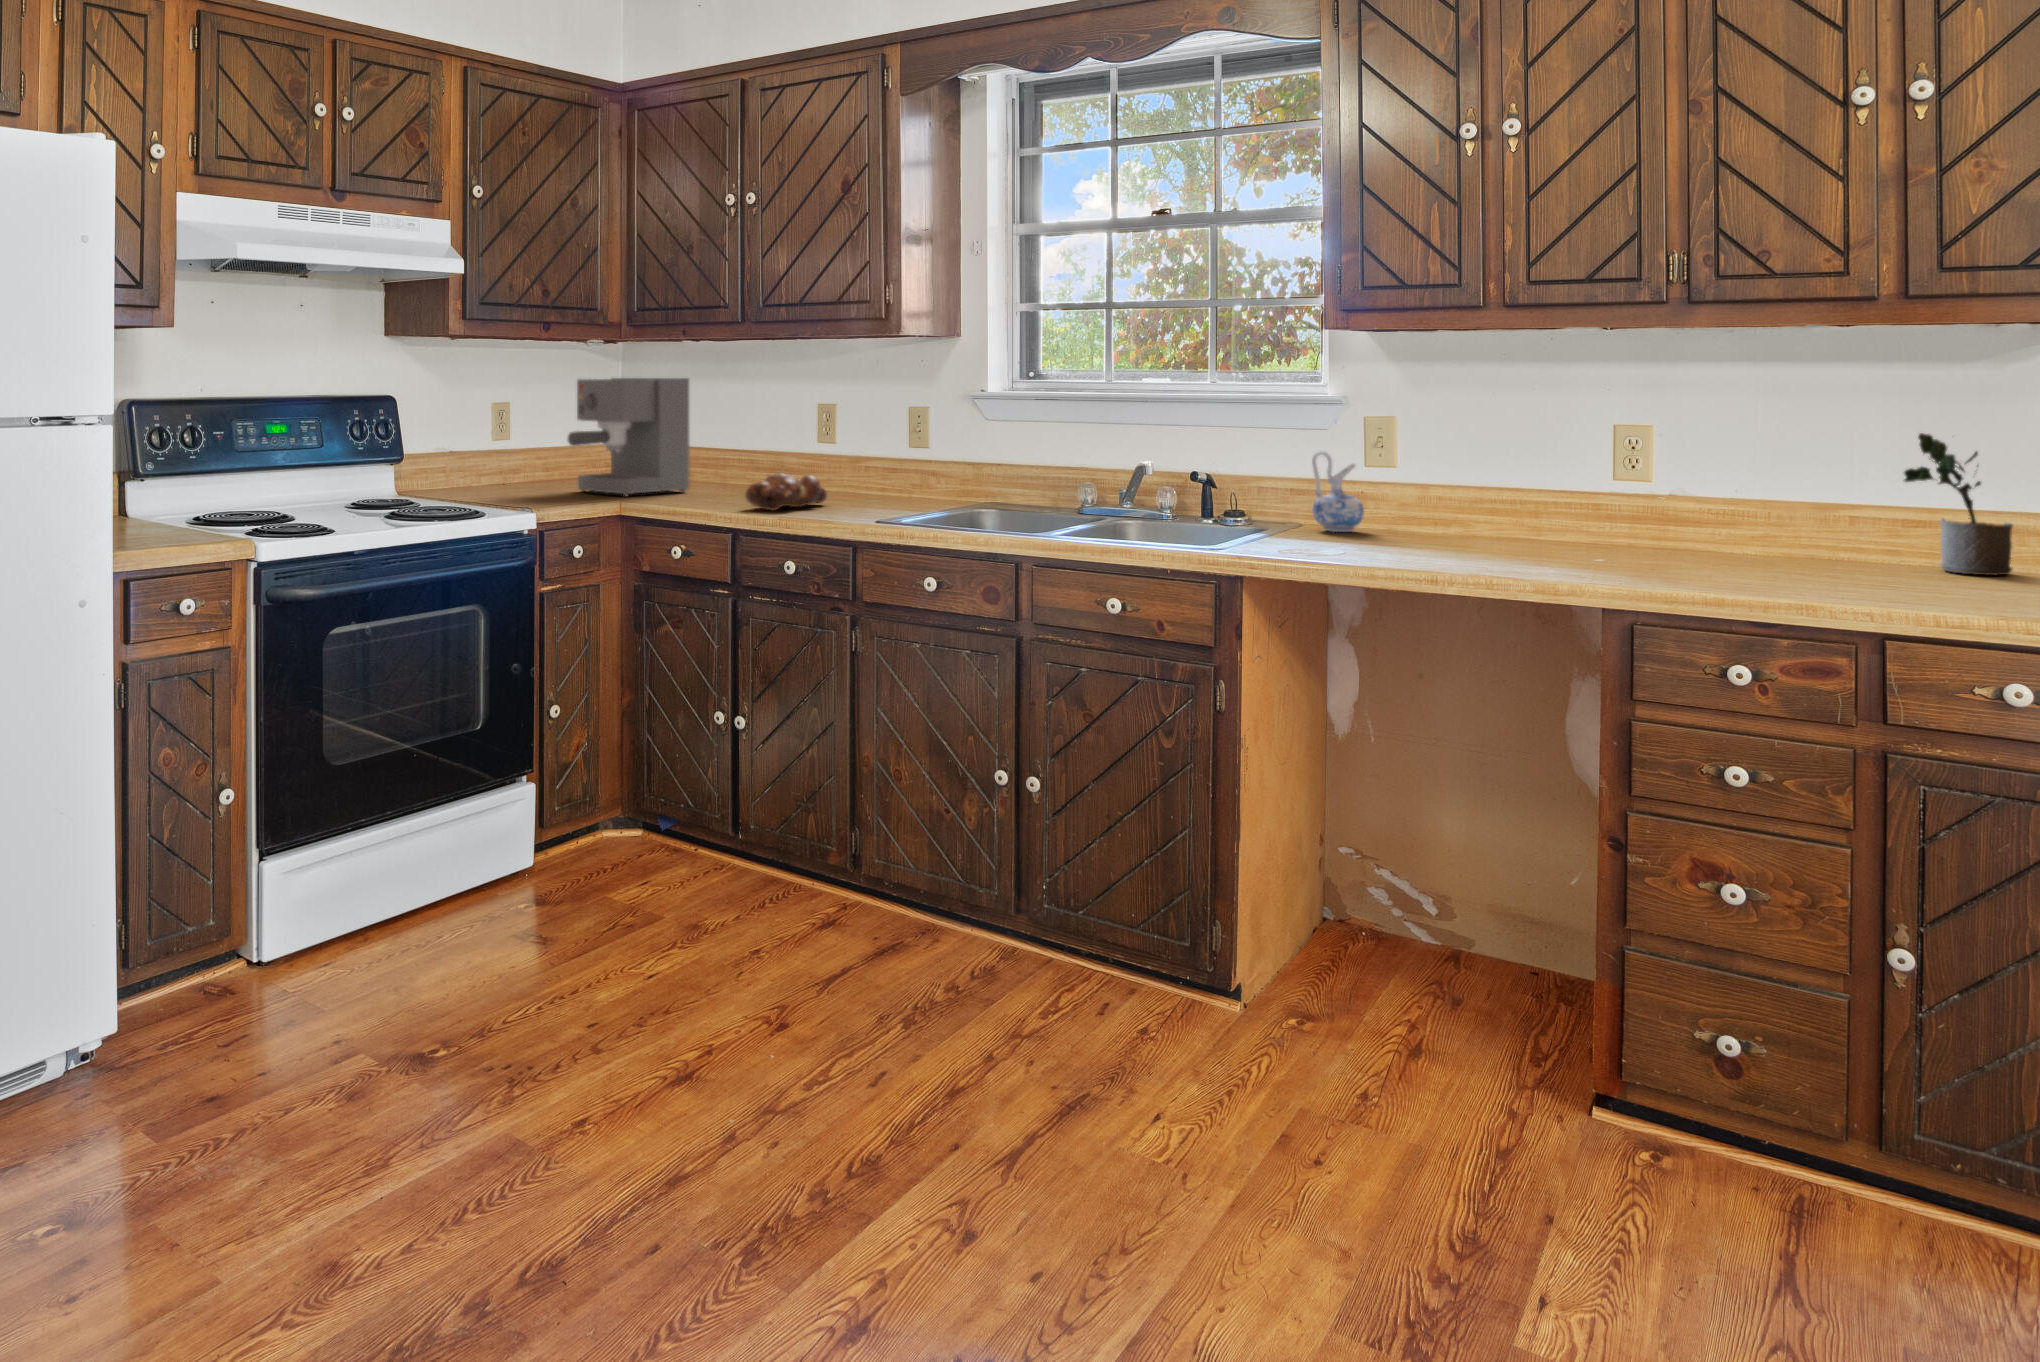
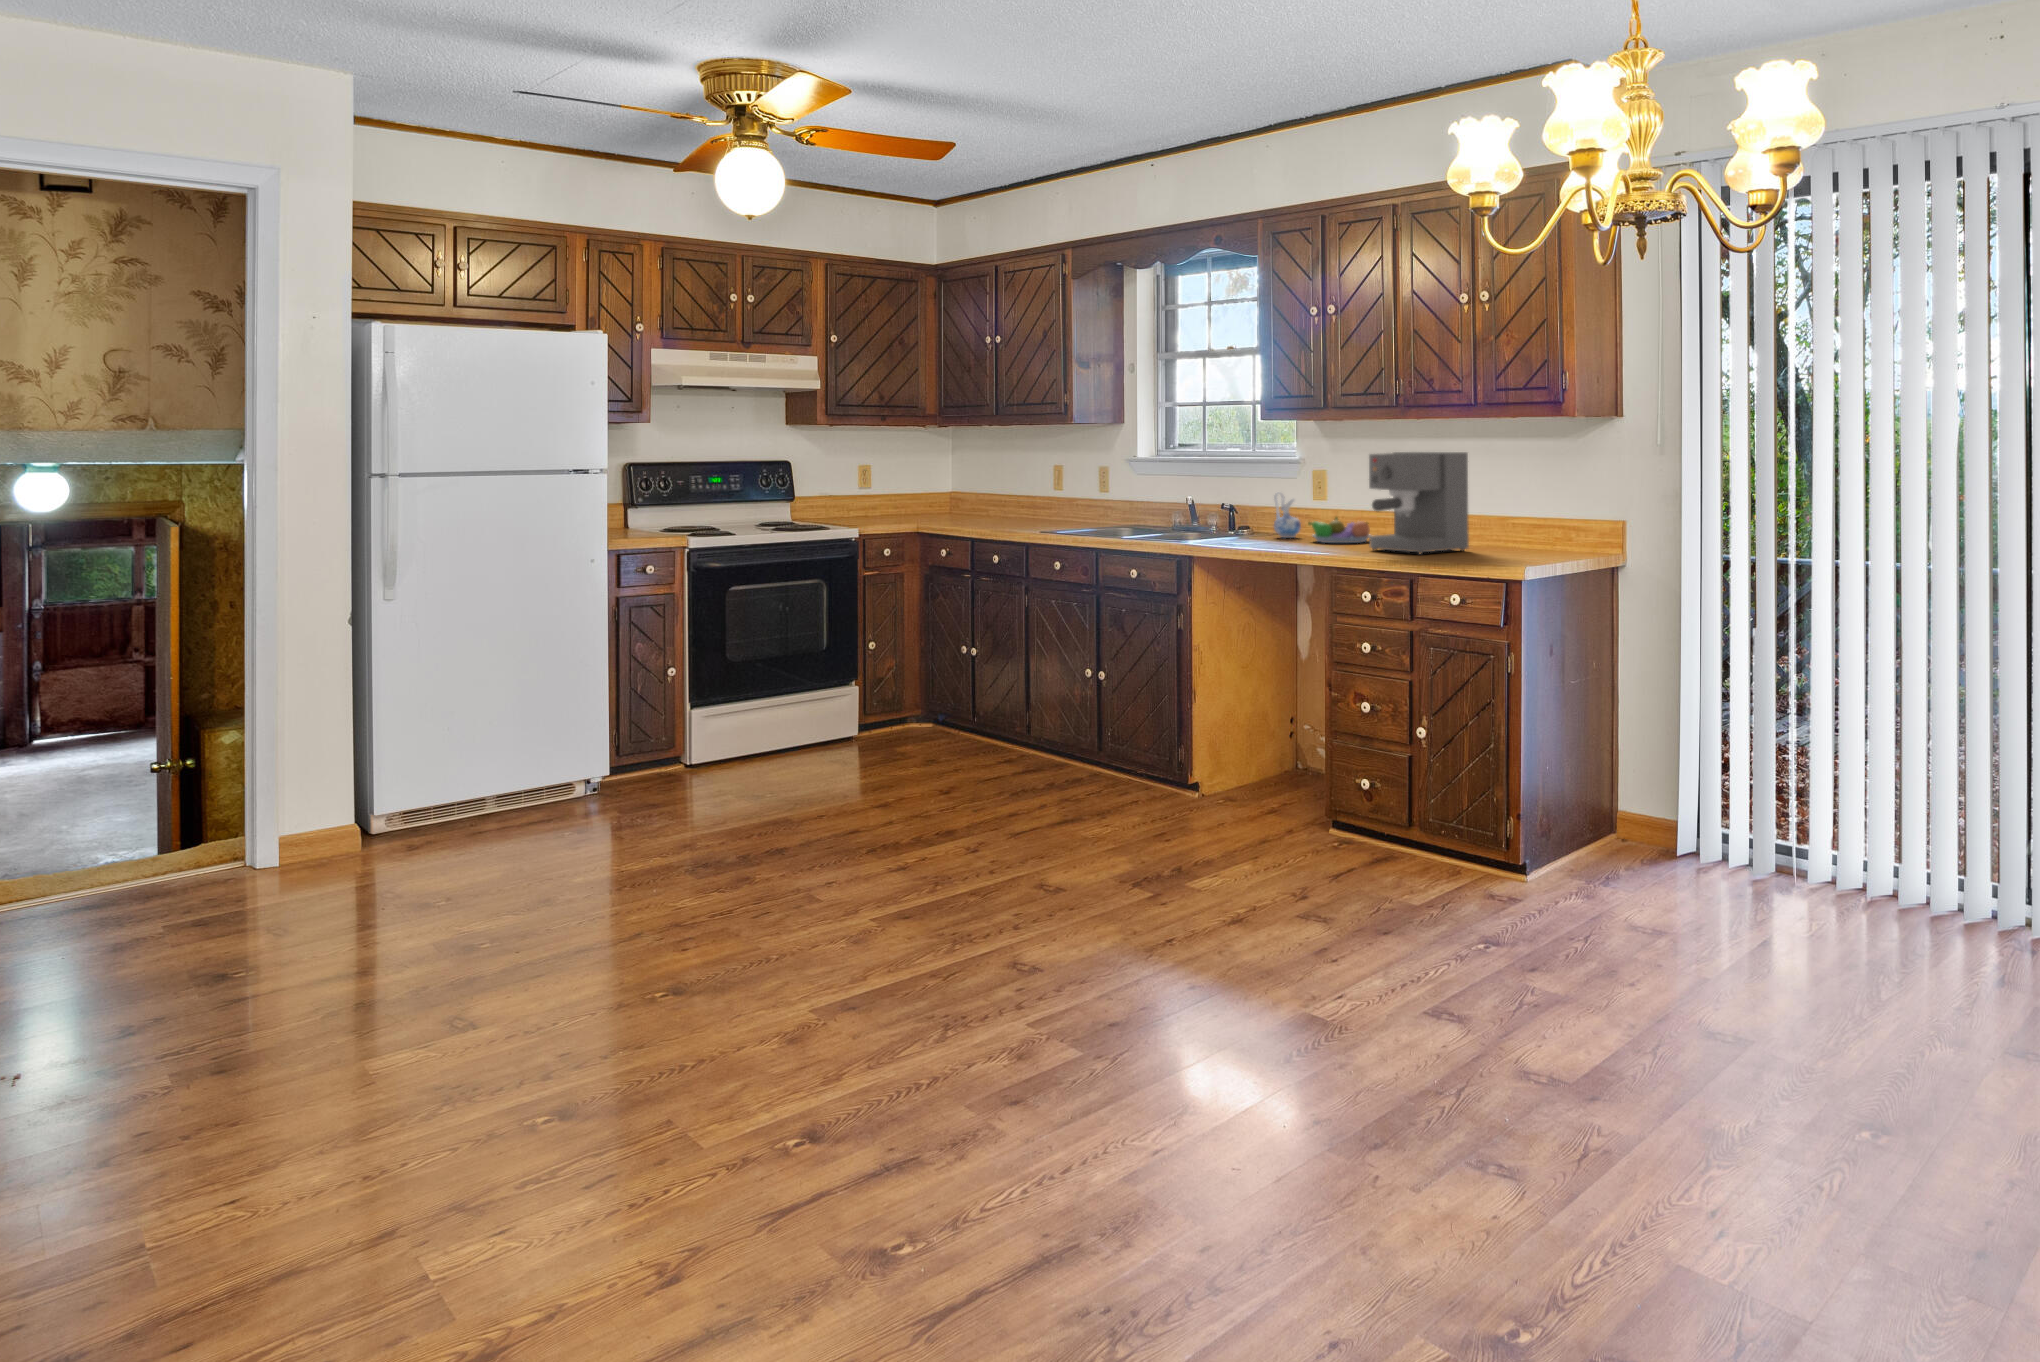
coffee maker: present [568,378,690,496] -> present [1369,452,1469,554]
potted plant: present [1904,433,2012,575] -> none [1507,479,1556,553]
bread loaf: present [745,473,827,510] -> none [984,507,1038,529]
fruit bowl: none [1402,495,1536,547] -> present [1309,517,1370,543]

